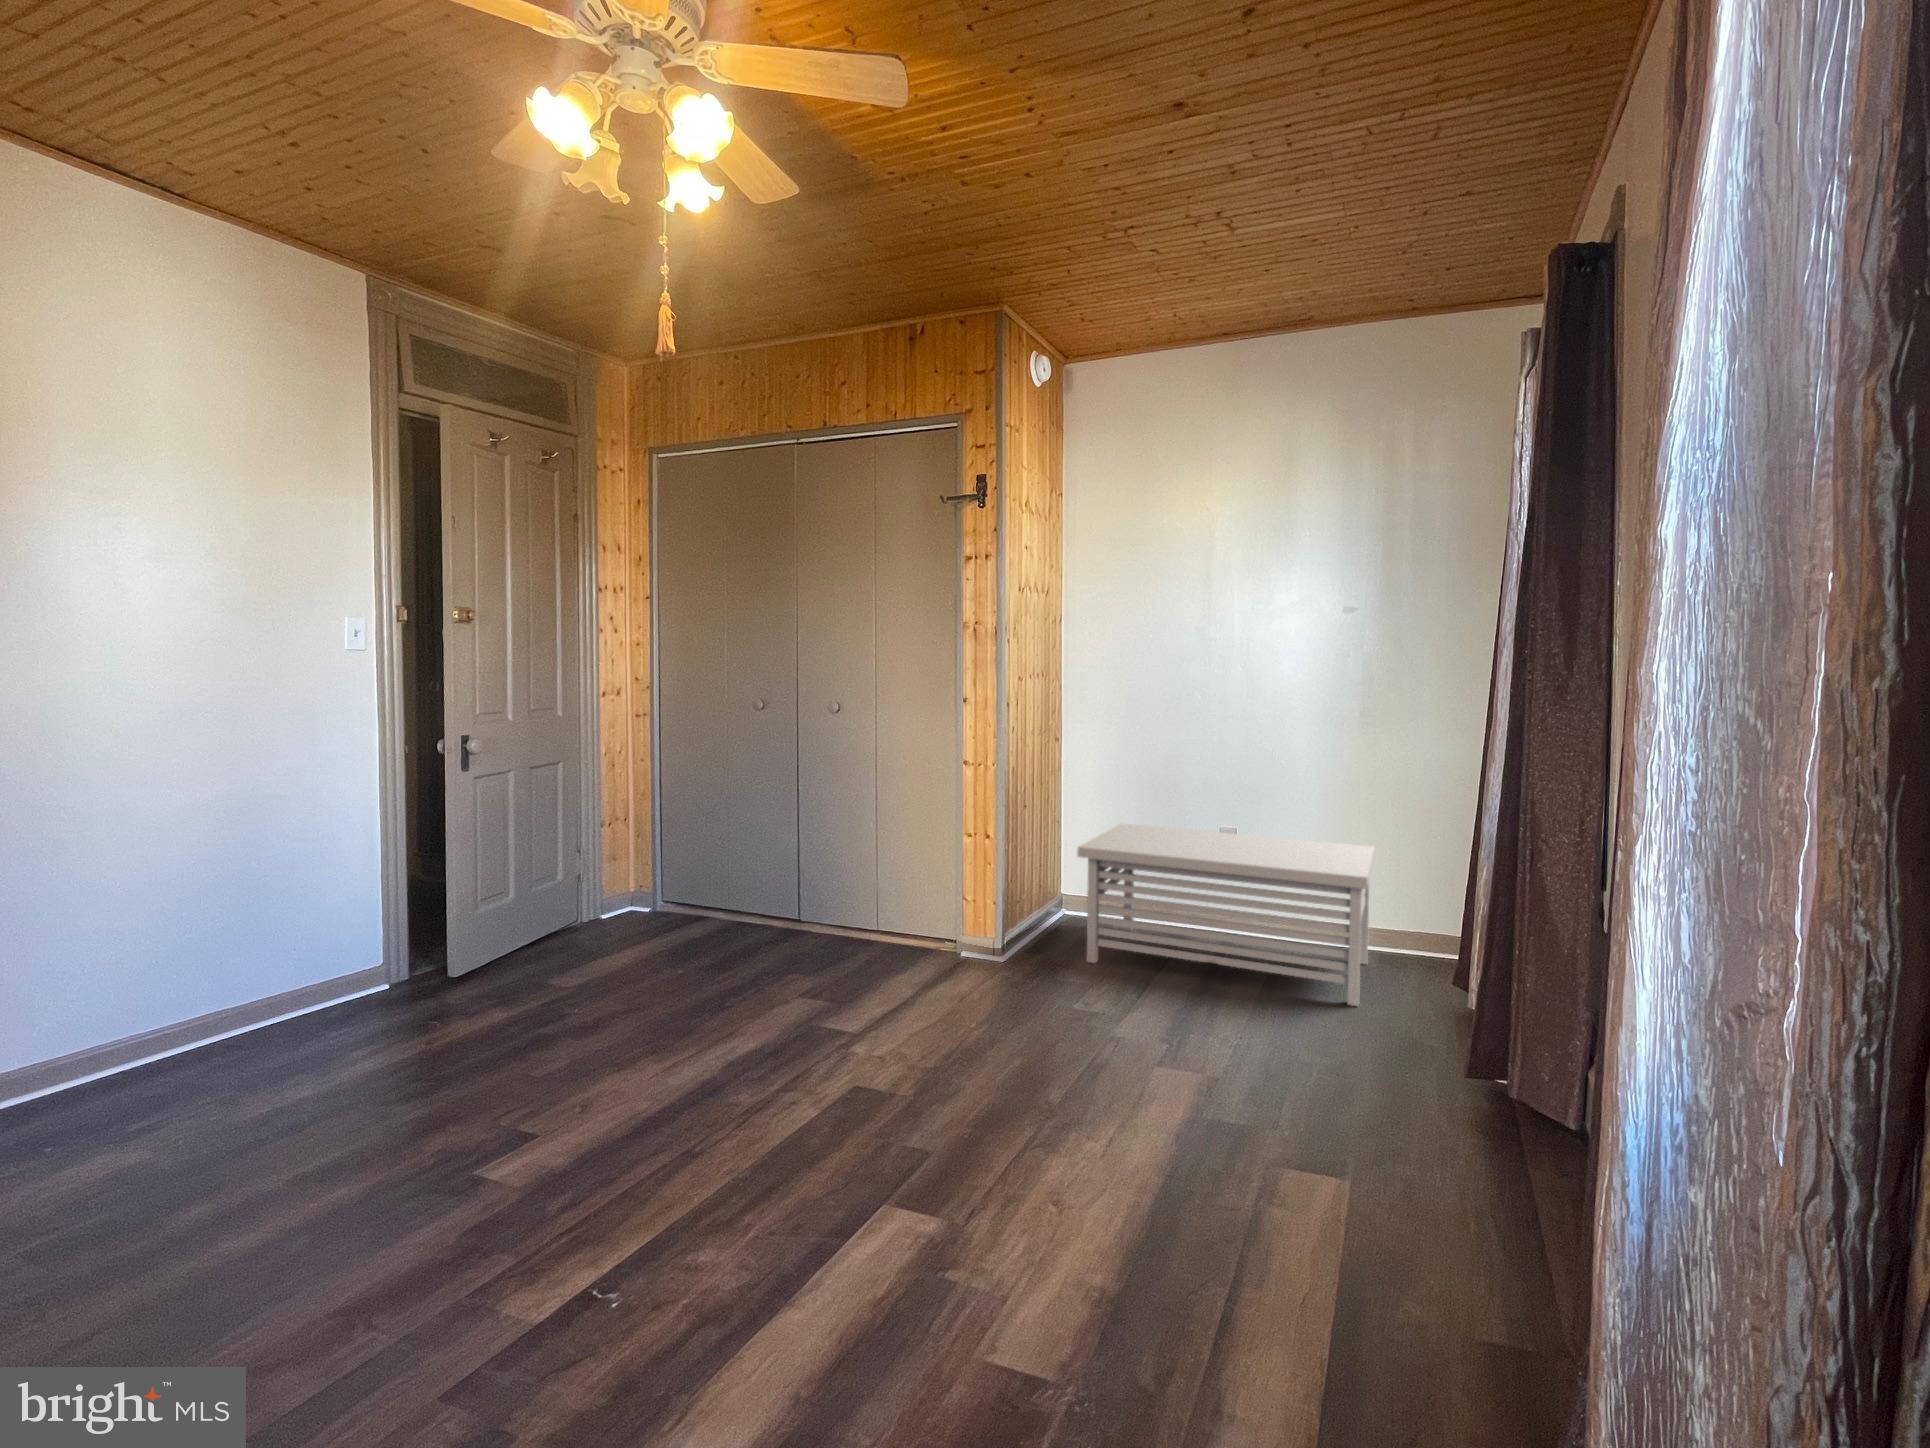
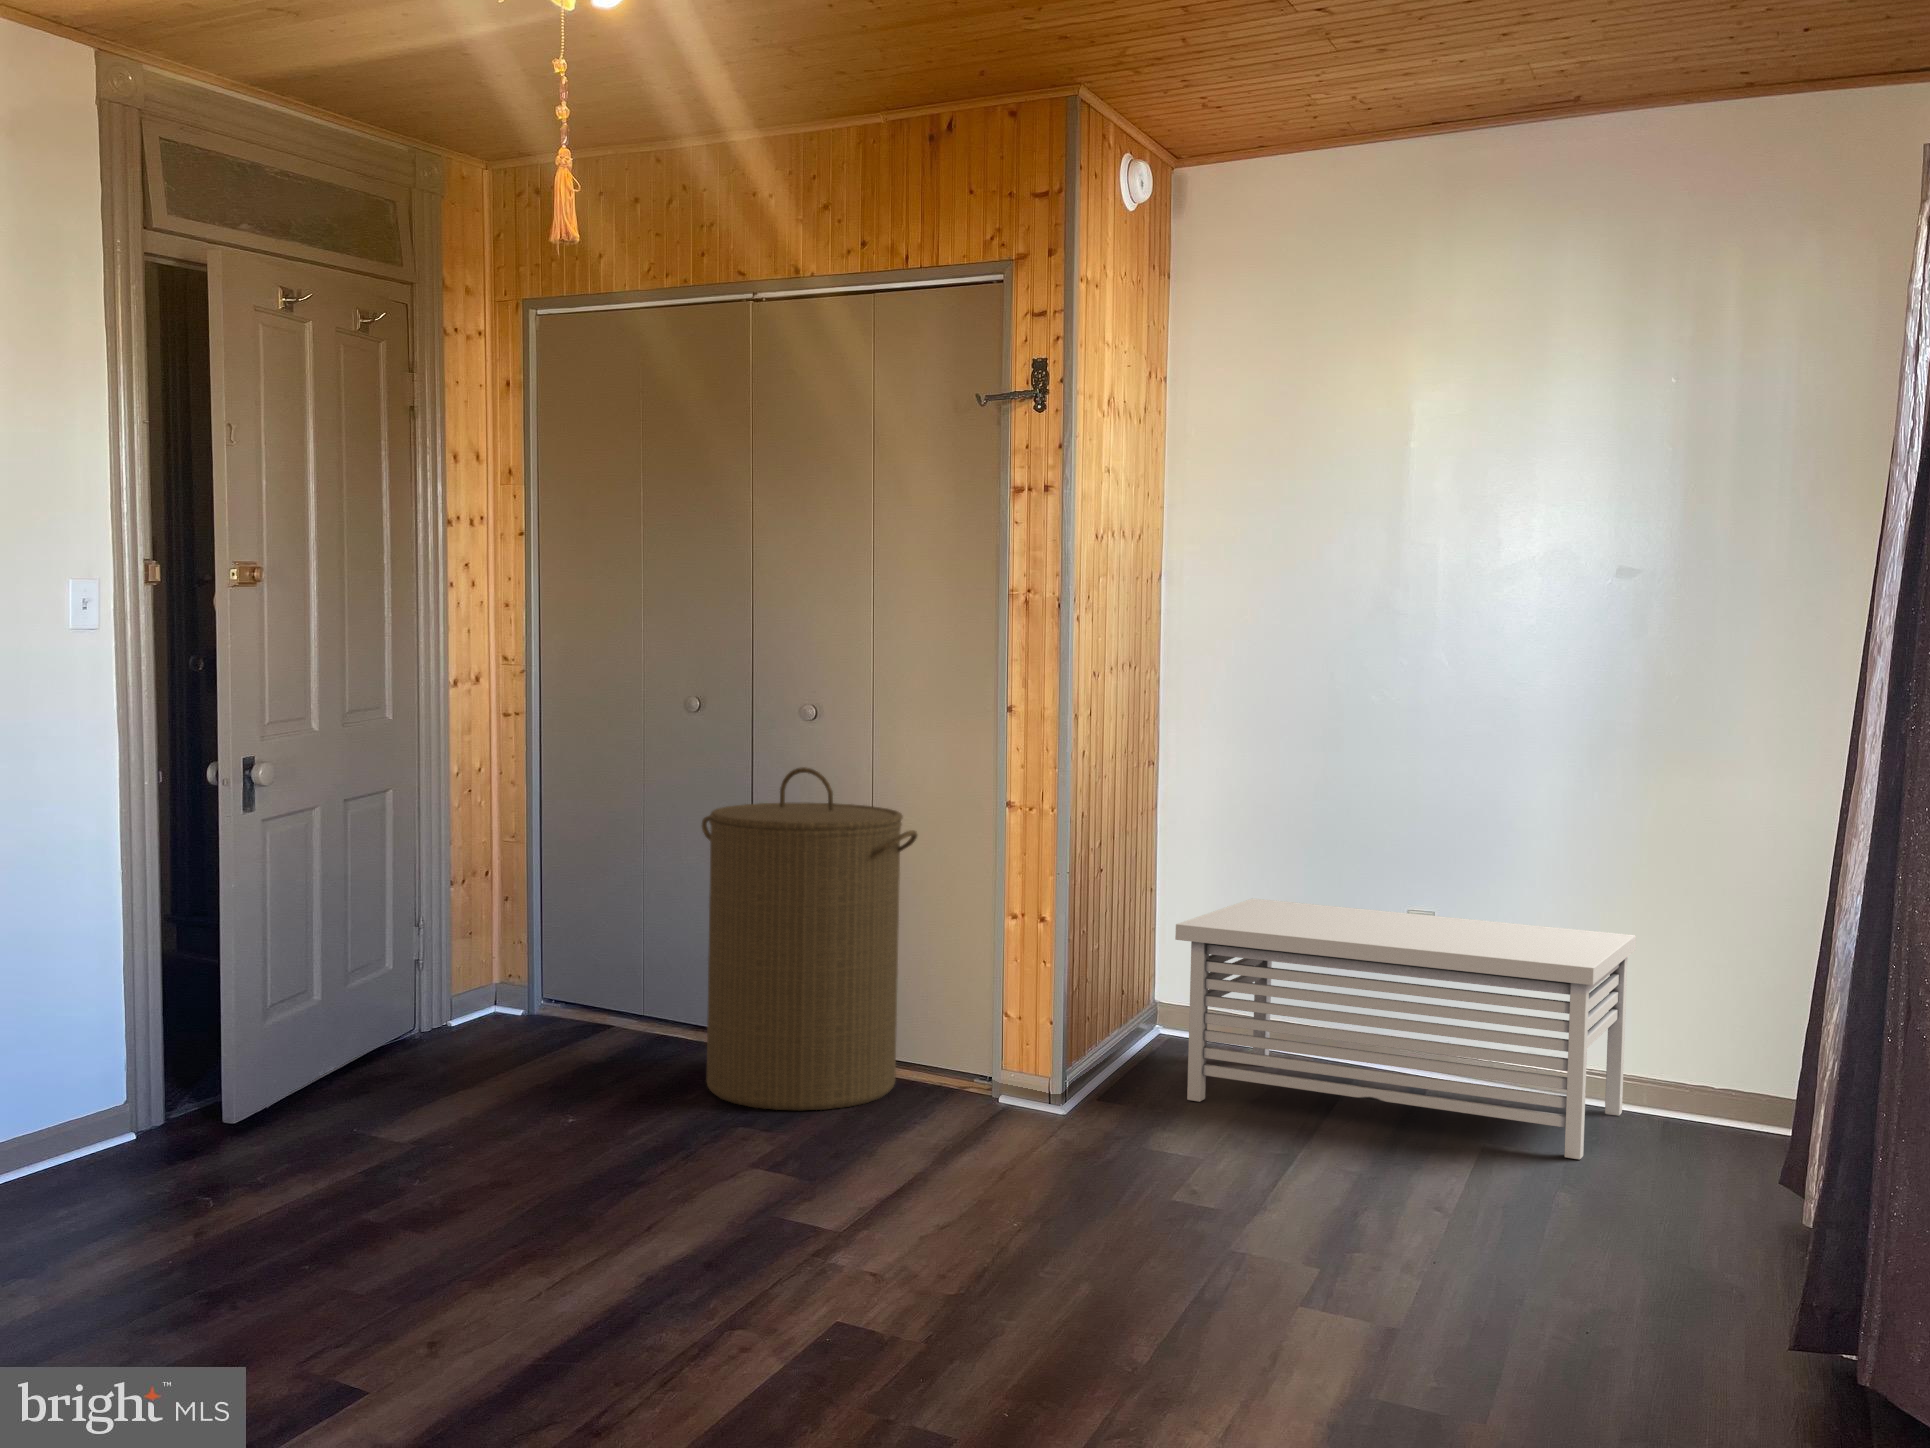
laundry hamper: none [761,748,905,983] -> present [702,767,917,1110]

